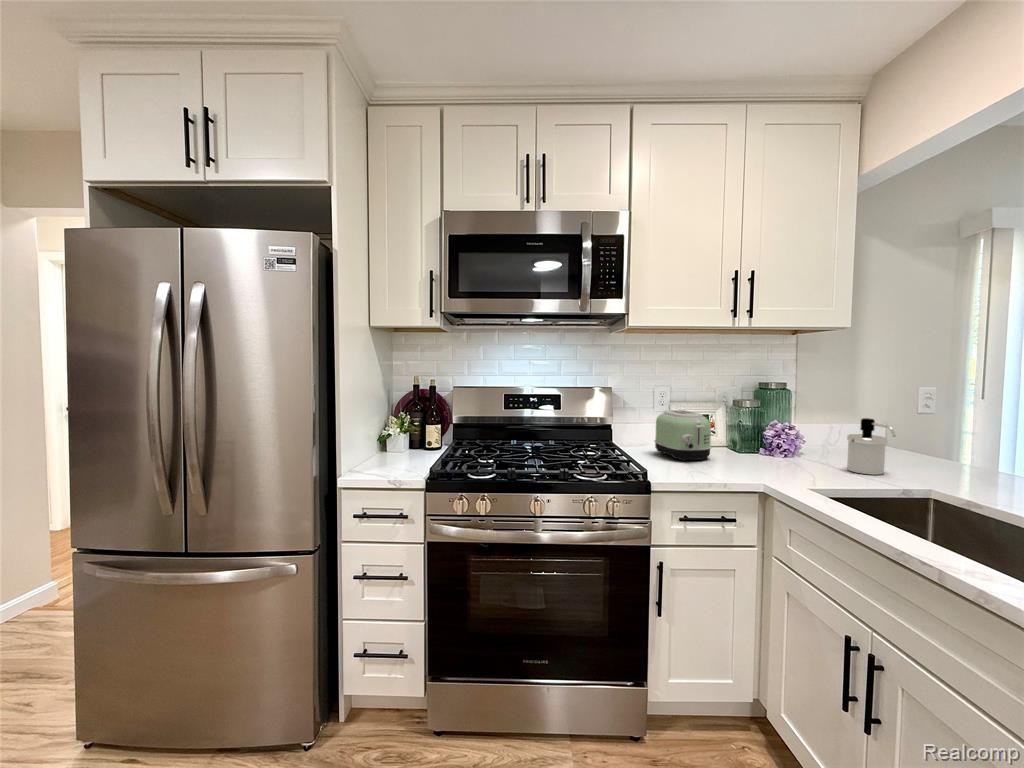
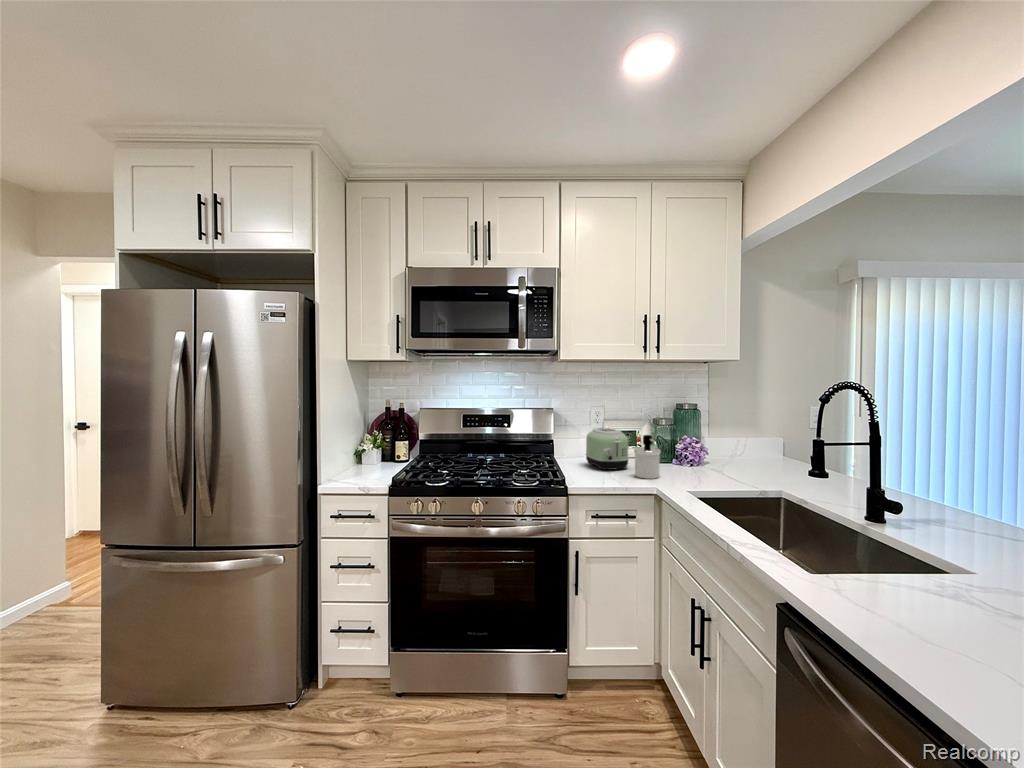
soap dispenser: present [847,418,896,475] -> present [634,435,661,479]

